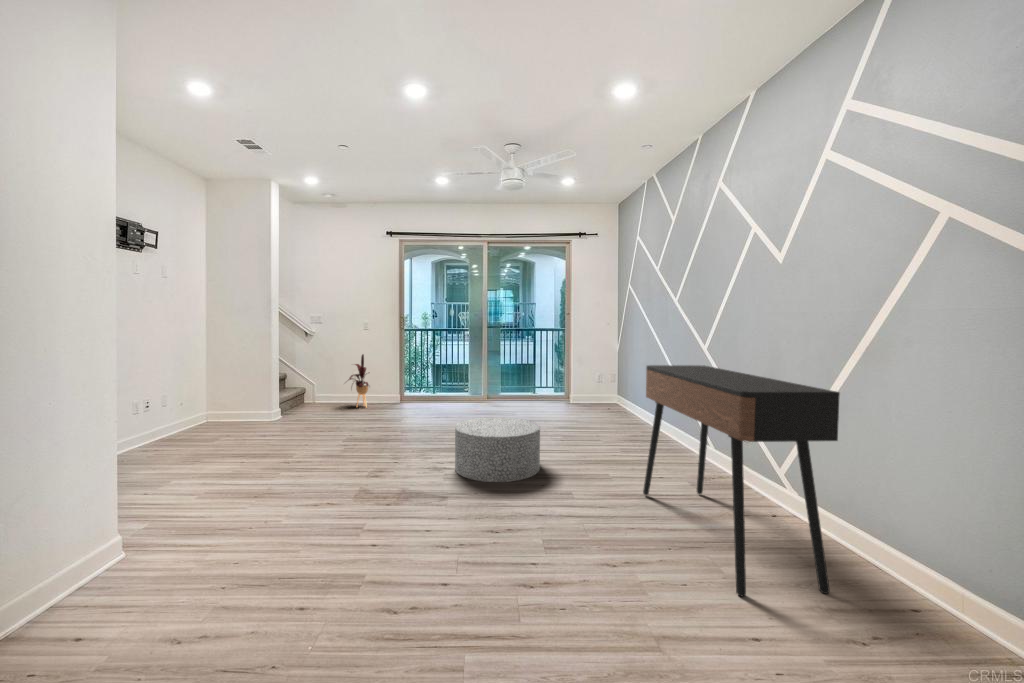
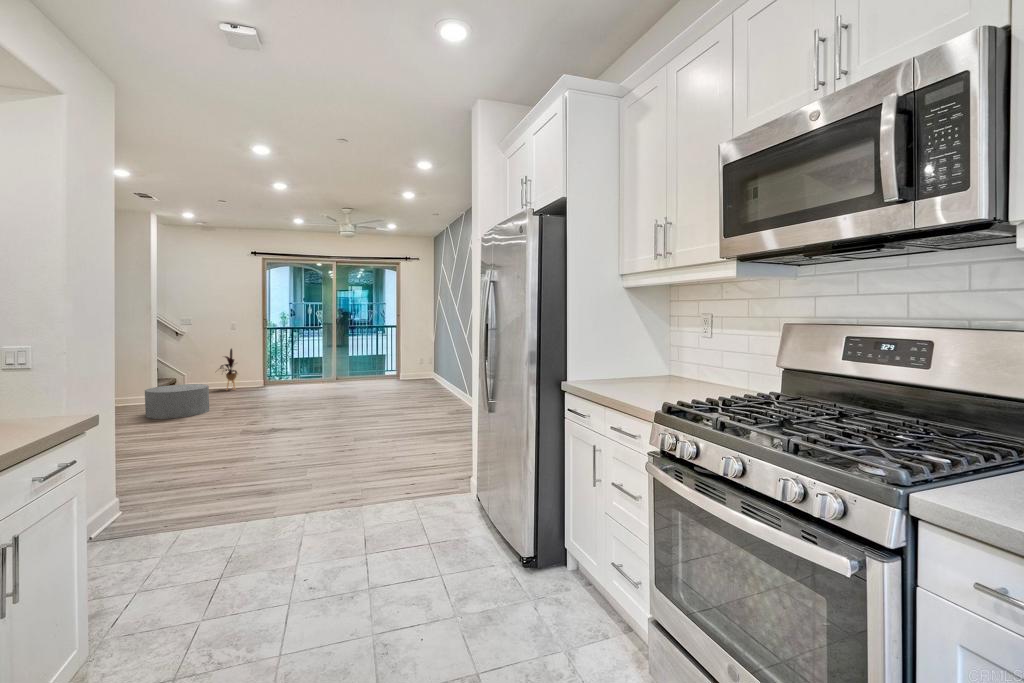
console table: present [643,365,840,596] -> none [412,348,466,442]
ottoman: present [455,417,540,482] -> present [145,384,209,419]

